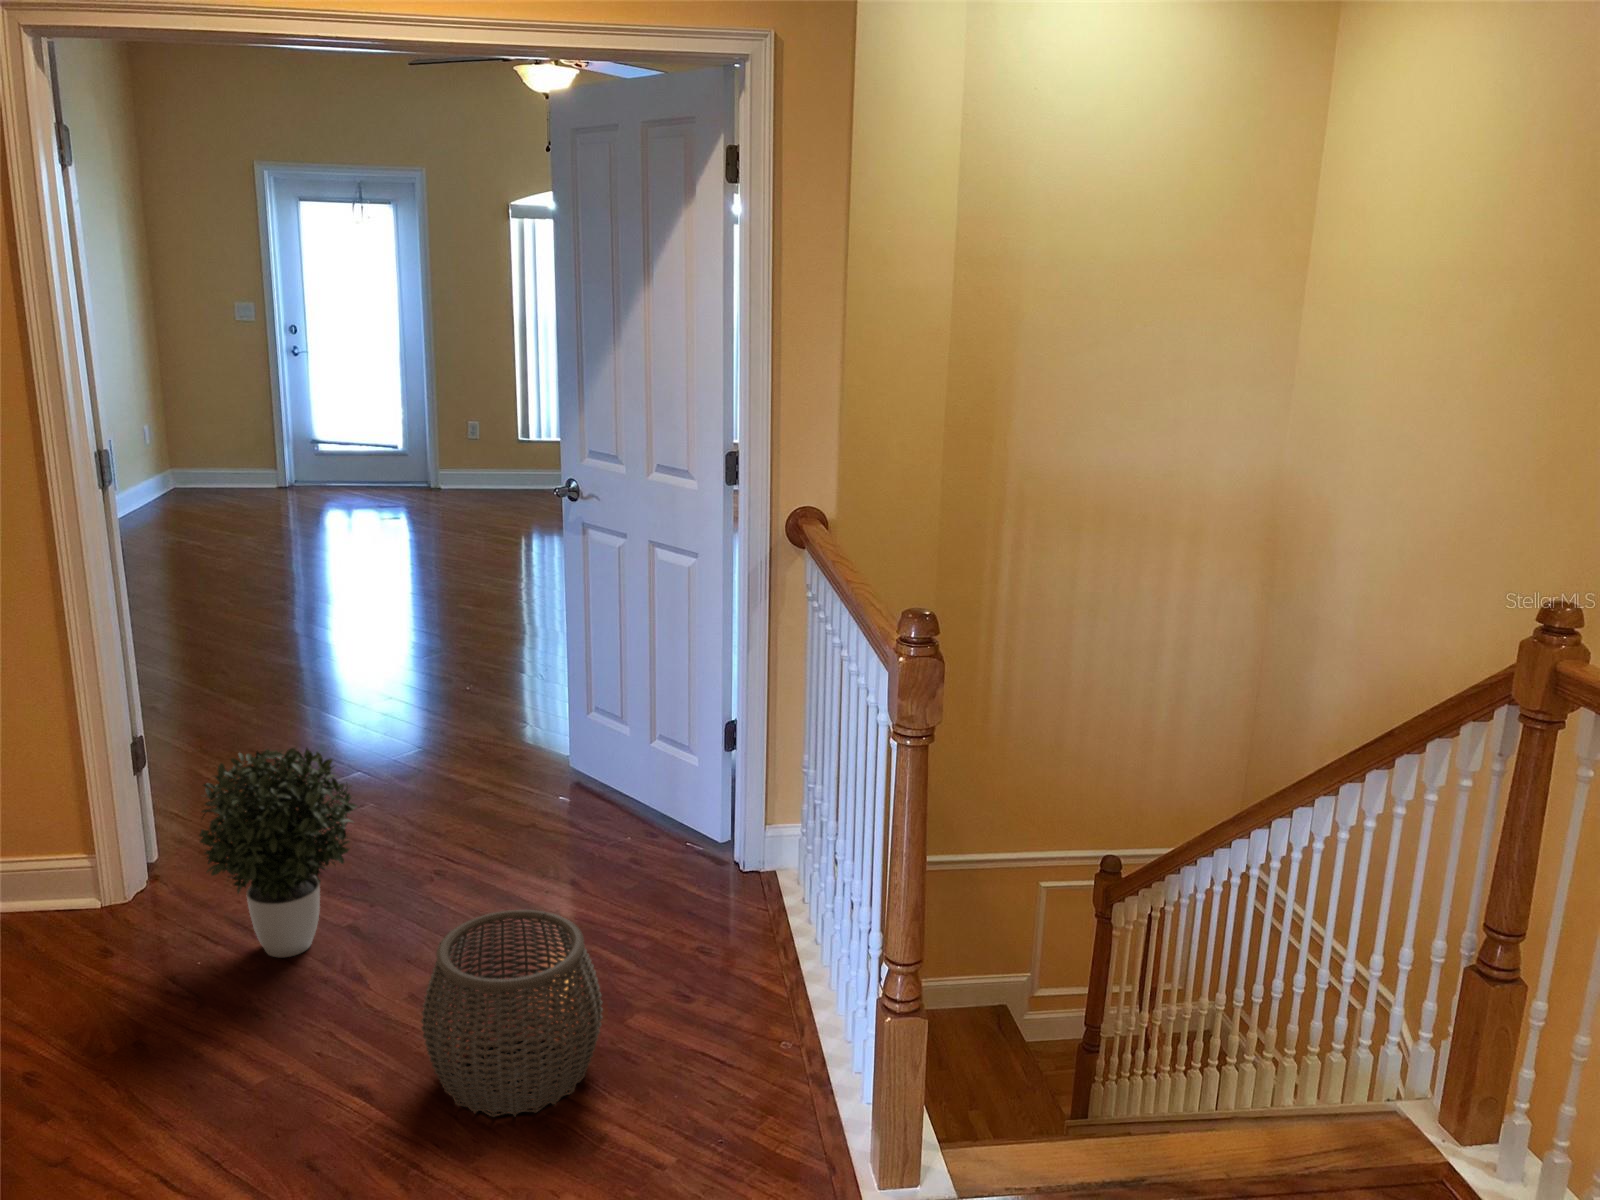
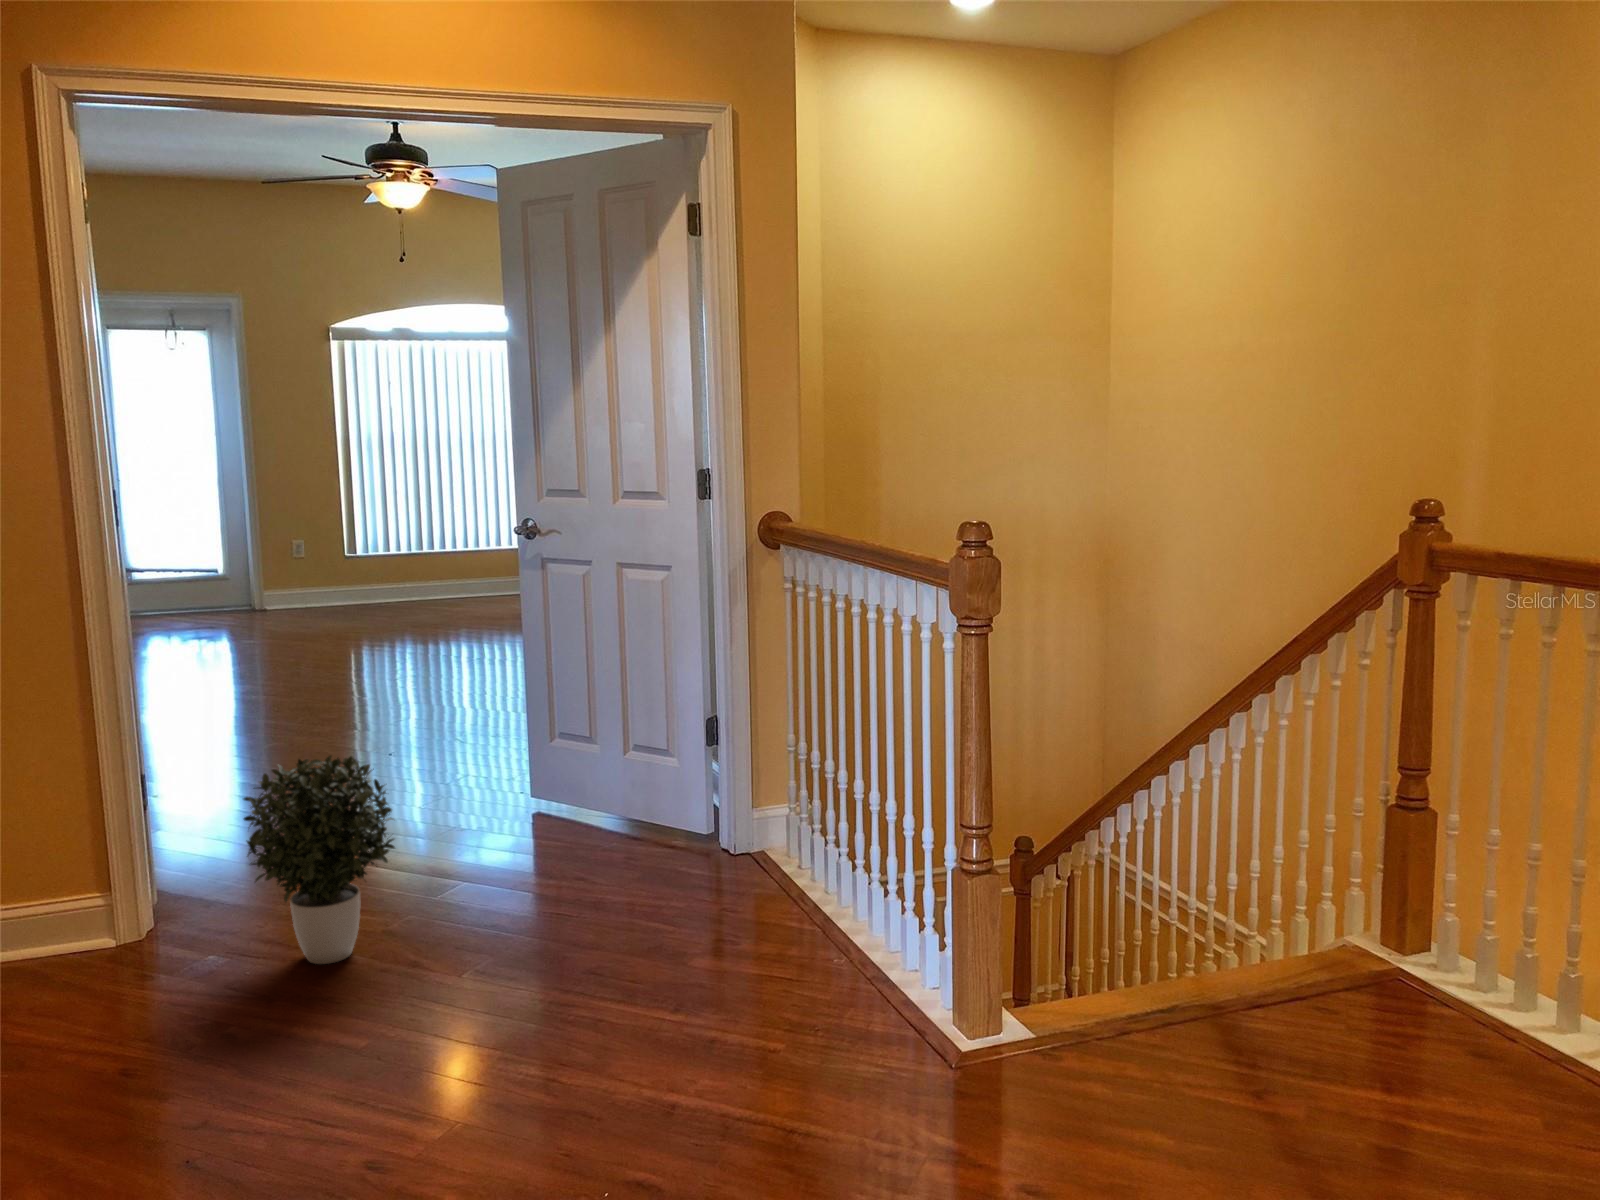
woven basket: present [421,910,603,1117] -> none [522,861,687,1043]

